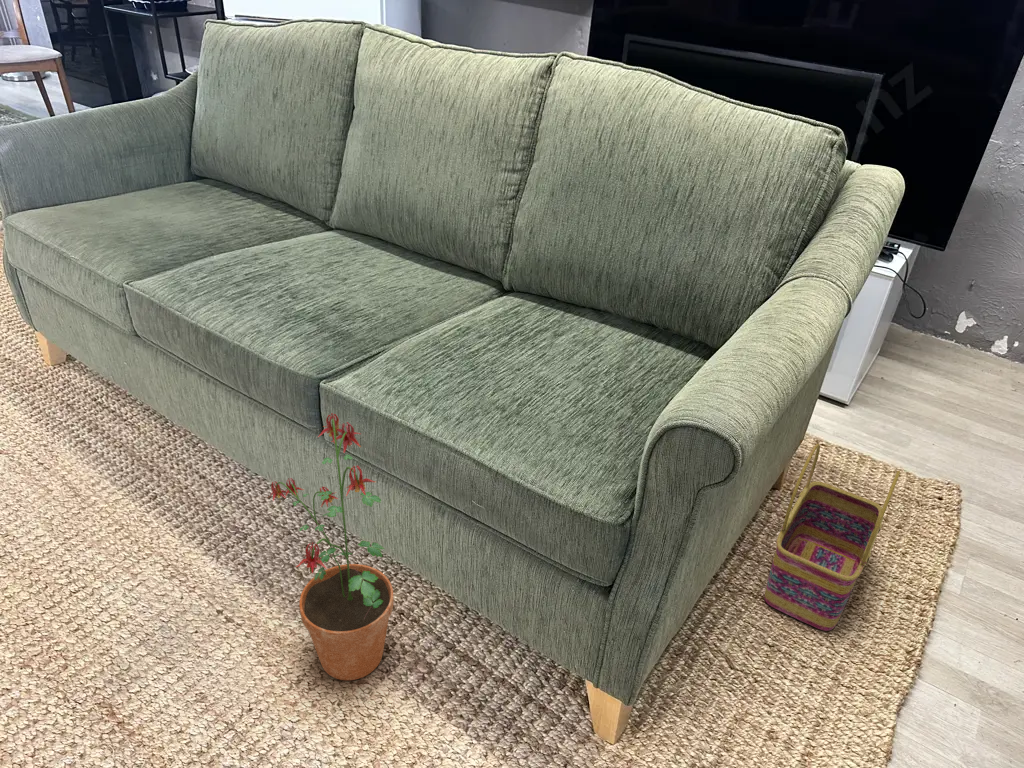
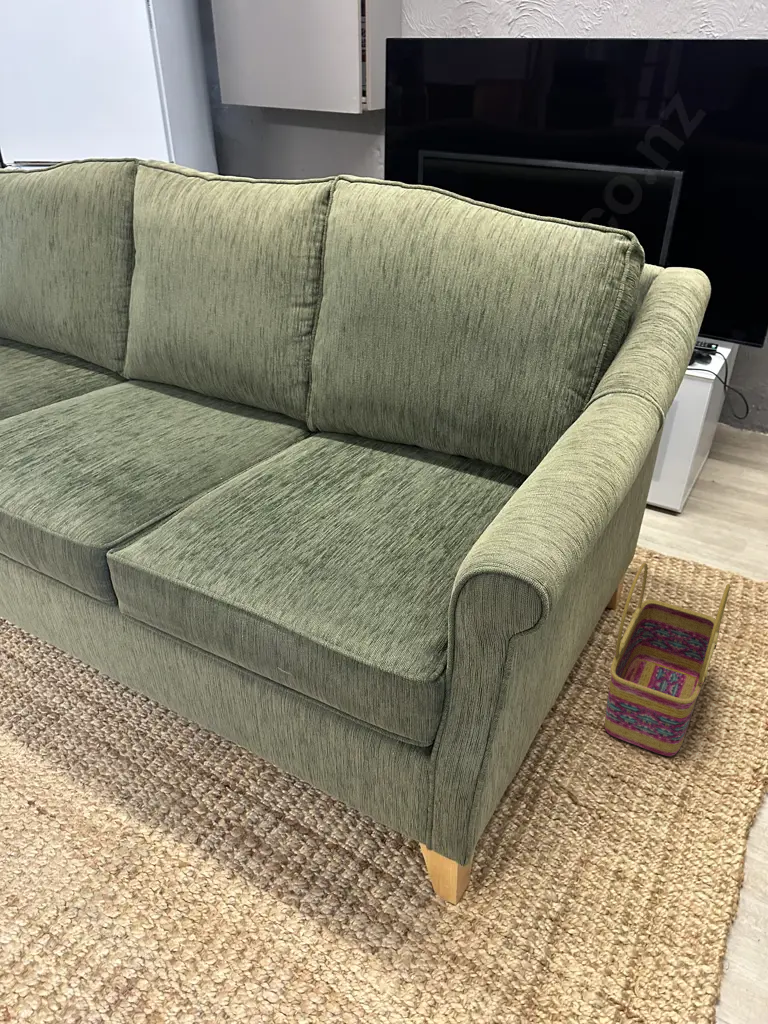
potted plant: present [270,413,394,680] -> none [63,586,211,865]

